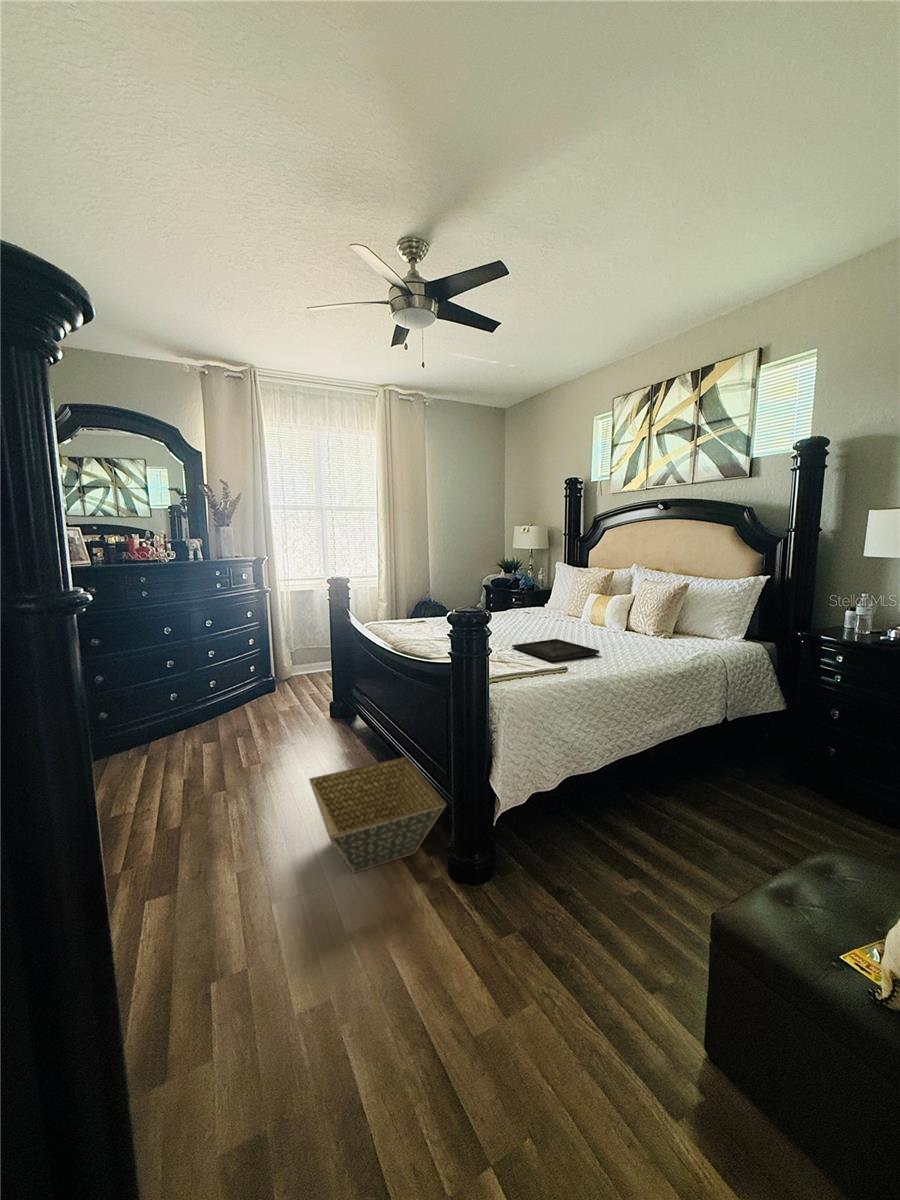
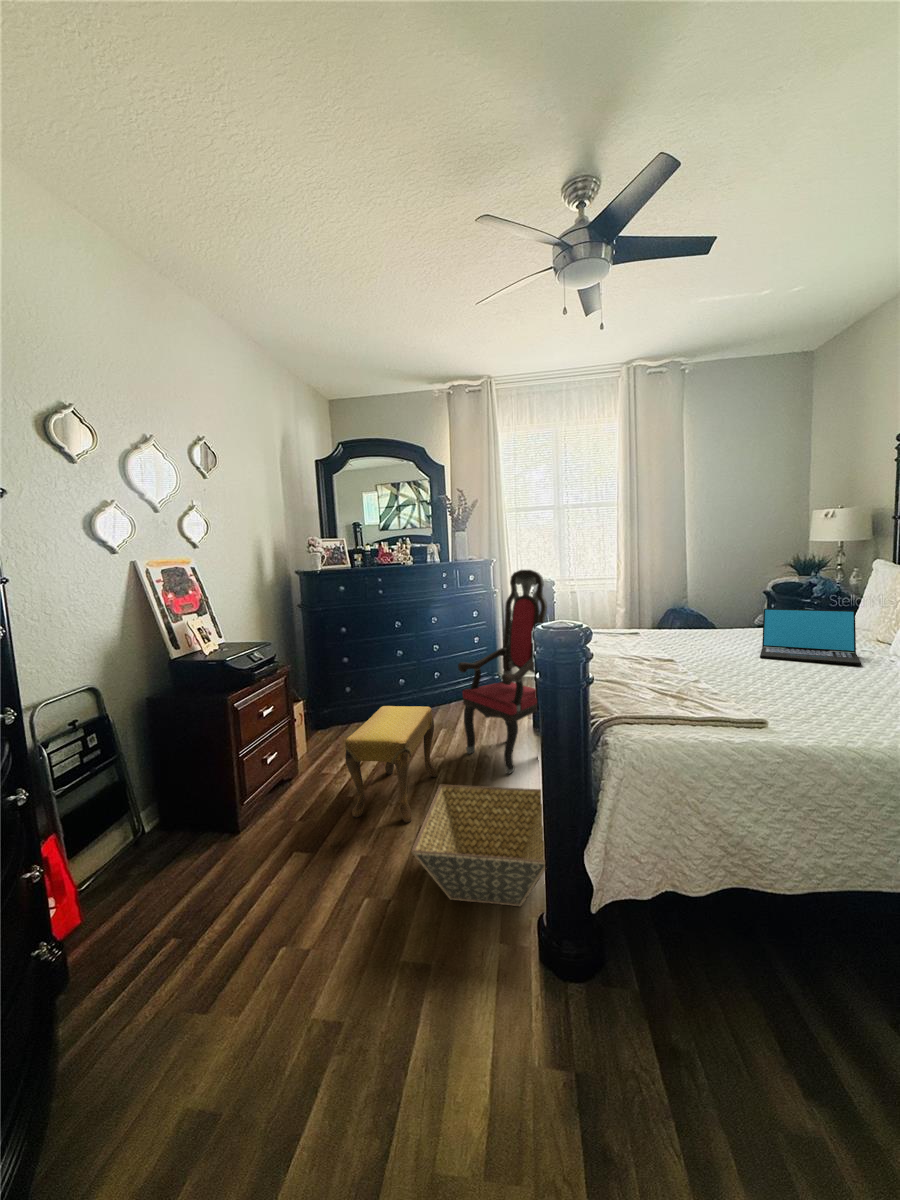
armchair: none [273,568,360,761] -> present [458,570,547,774]
laptop: none [514,596,575,631] -> present [760,609,861,665]
tray: present [512,639,600,661] -> none [716,675,865,709]
footstool: none [185,711,268,846] -> present [345,706,437,823]

